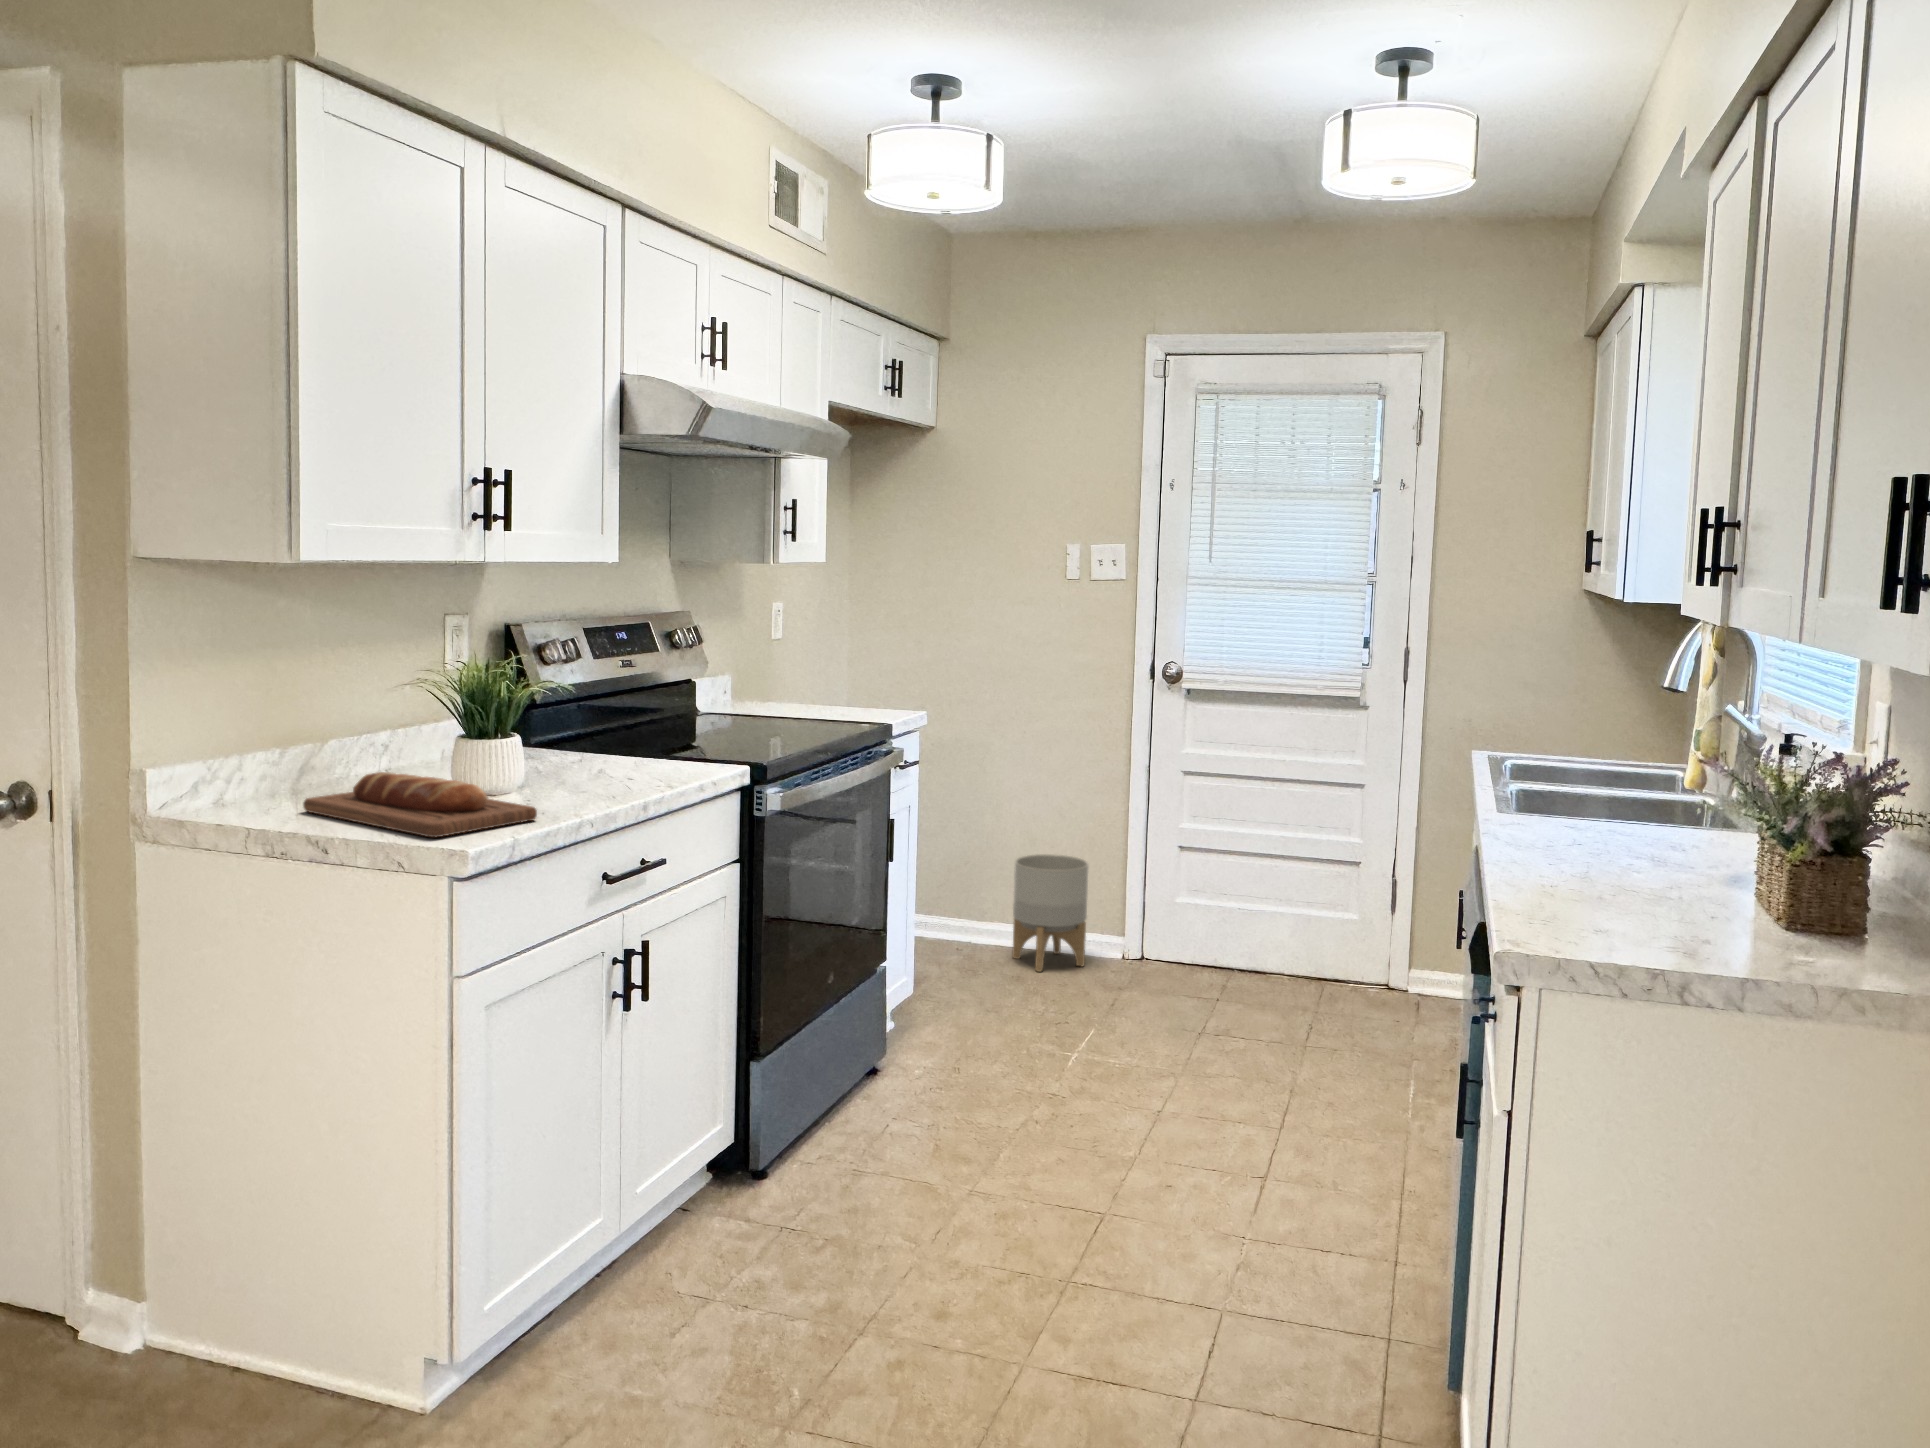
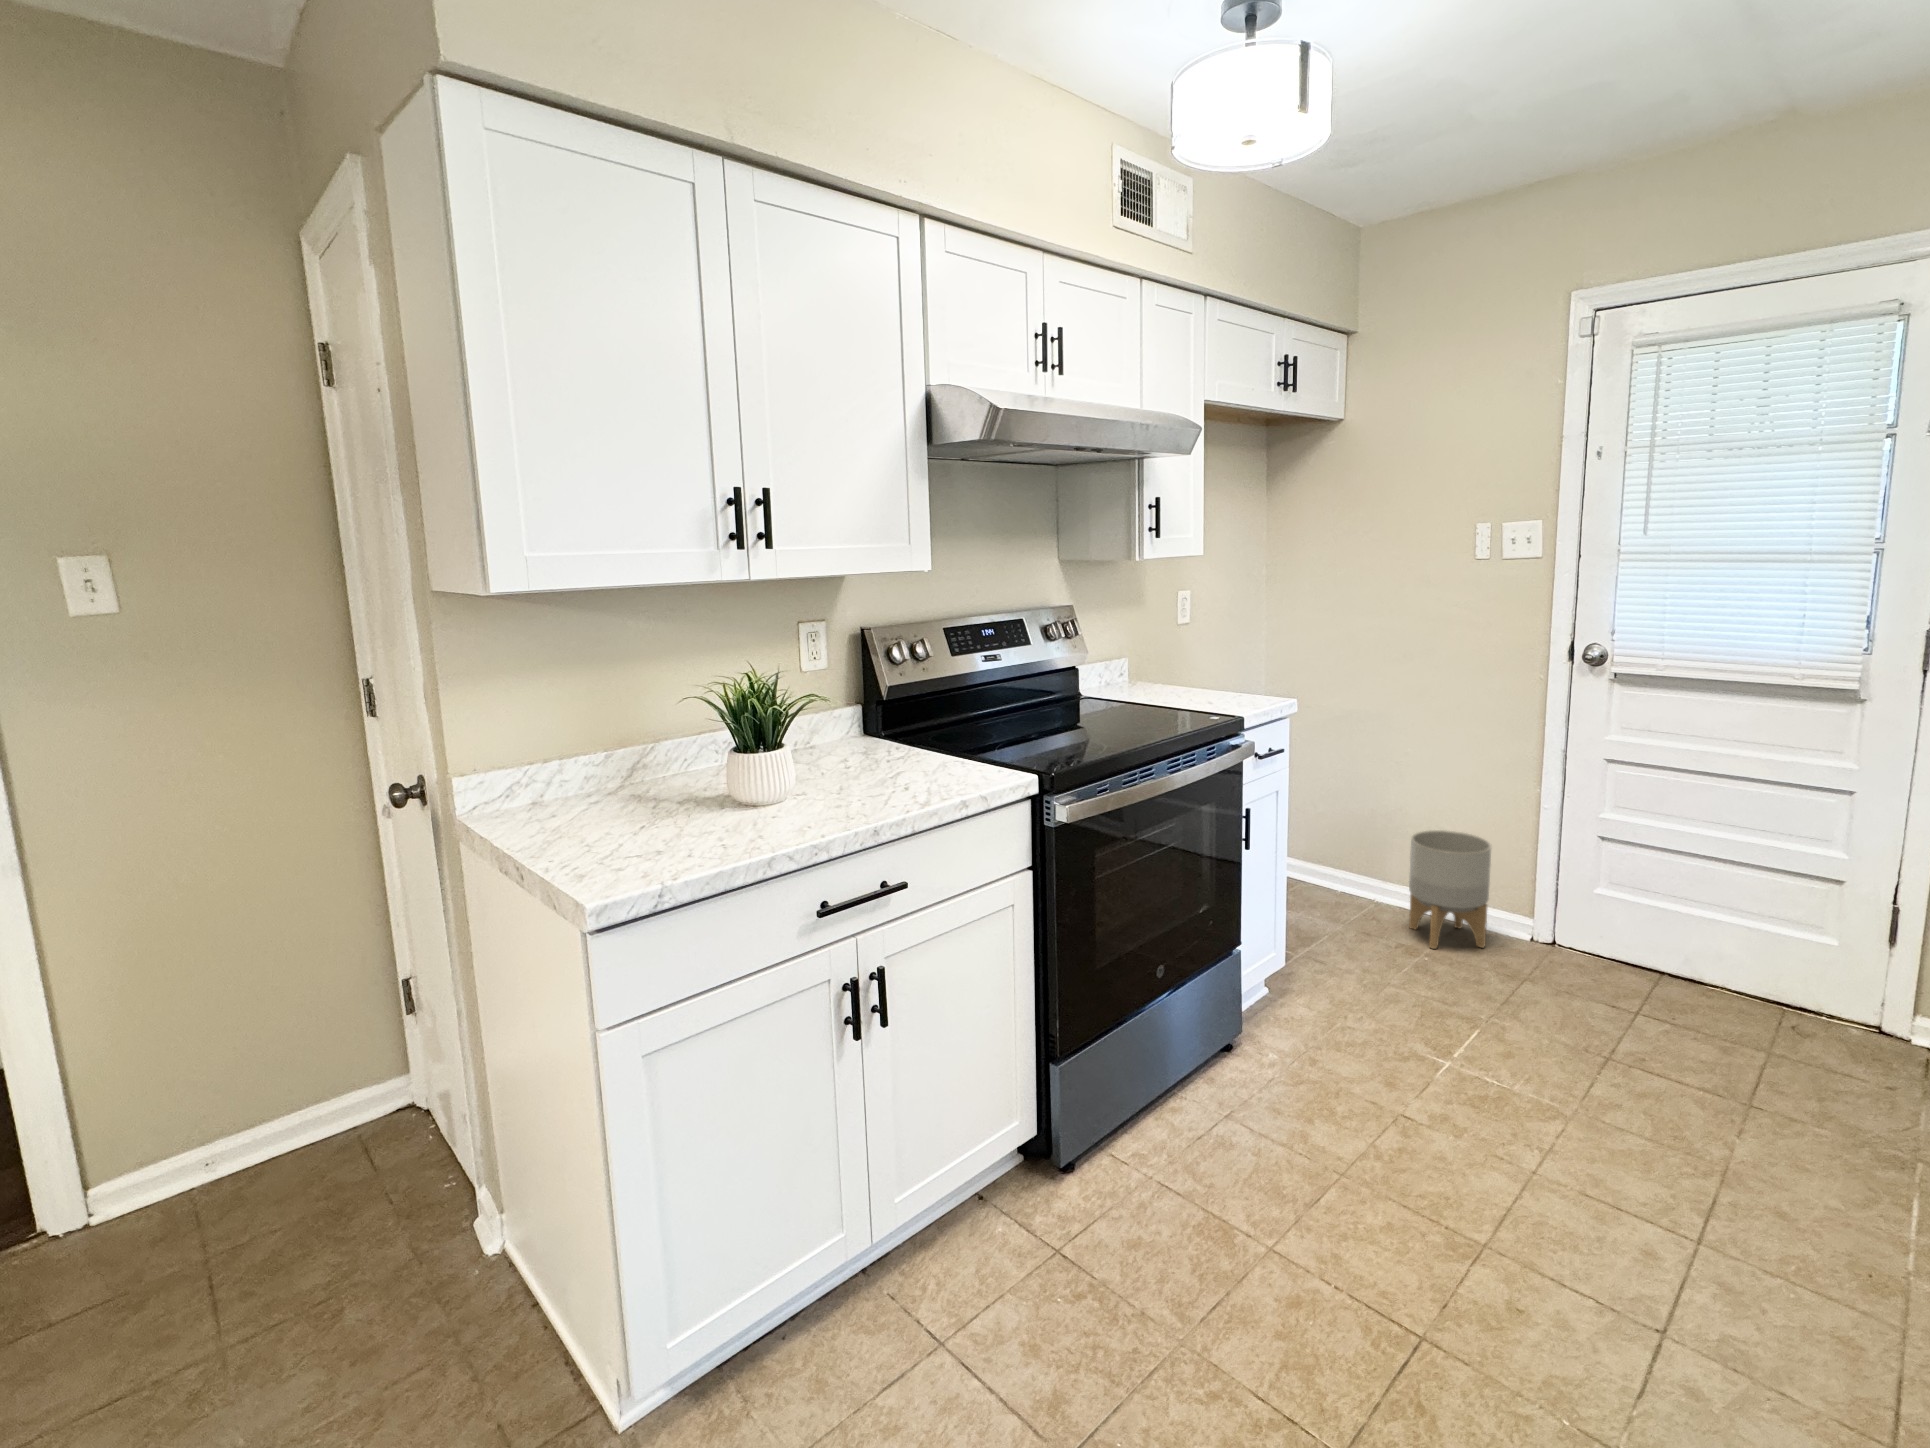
bread loaf: present [303,772,537,837] -> none [573,786,732,872]

